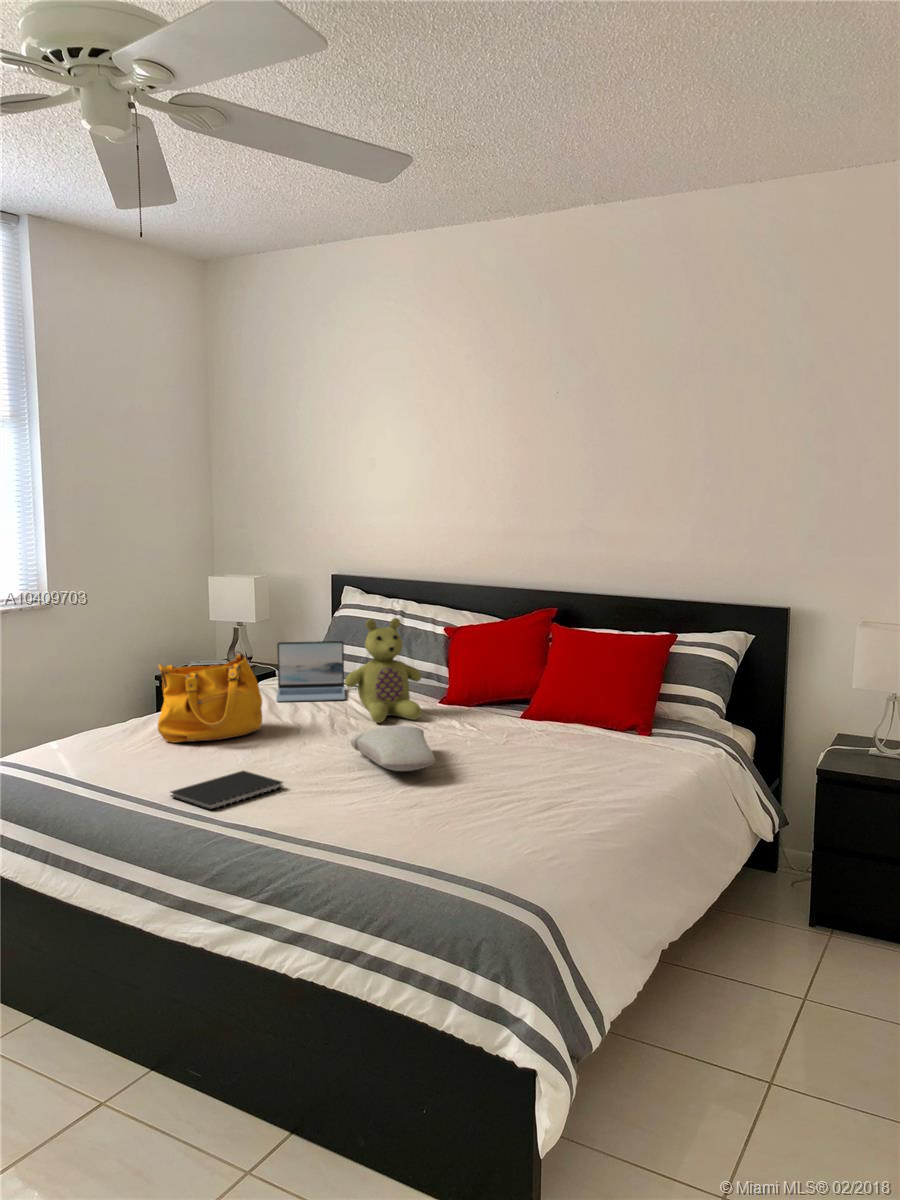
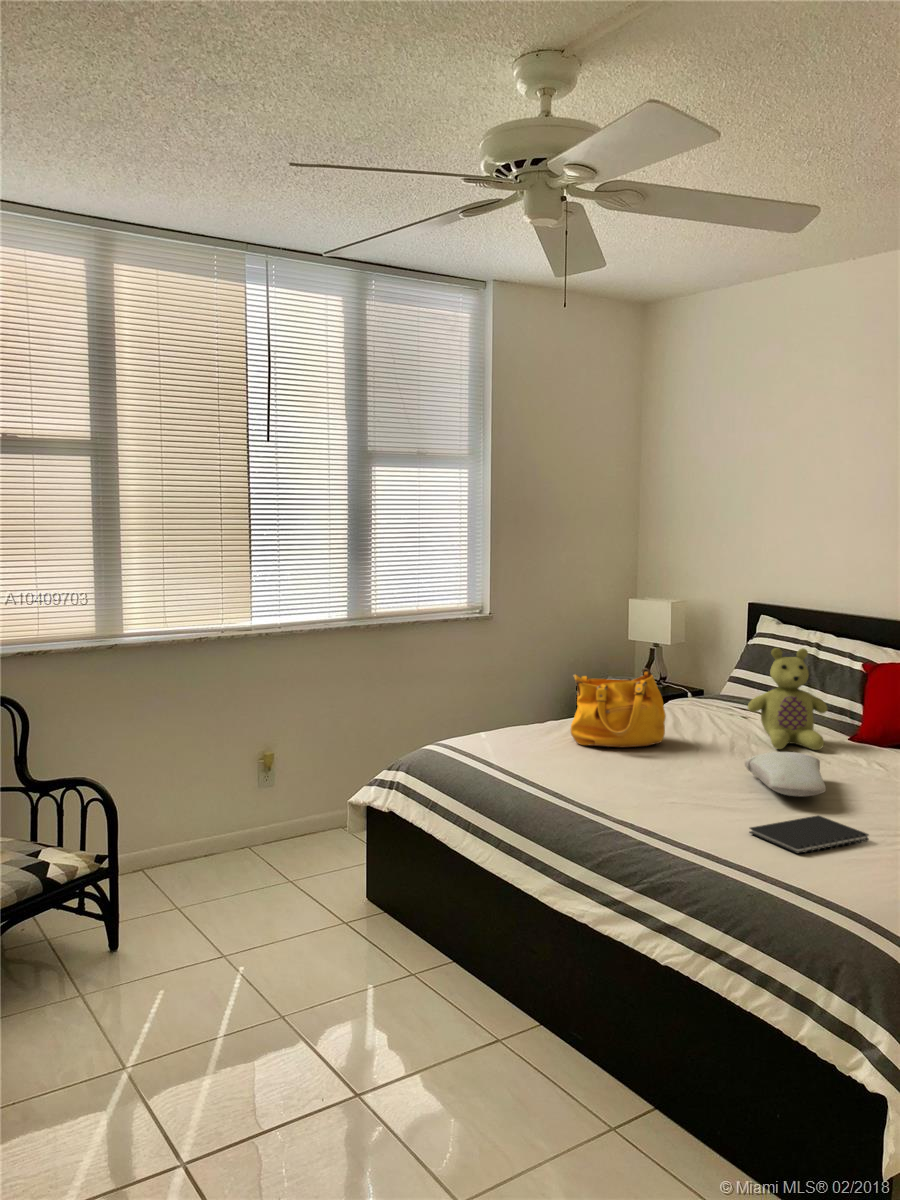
laptop: present [276,641,345,702] -> none [682,664,752,724]
notebook: present [171,771,283,810] -> present [750,815,869,854]

